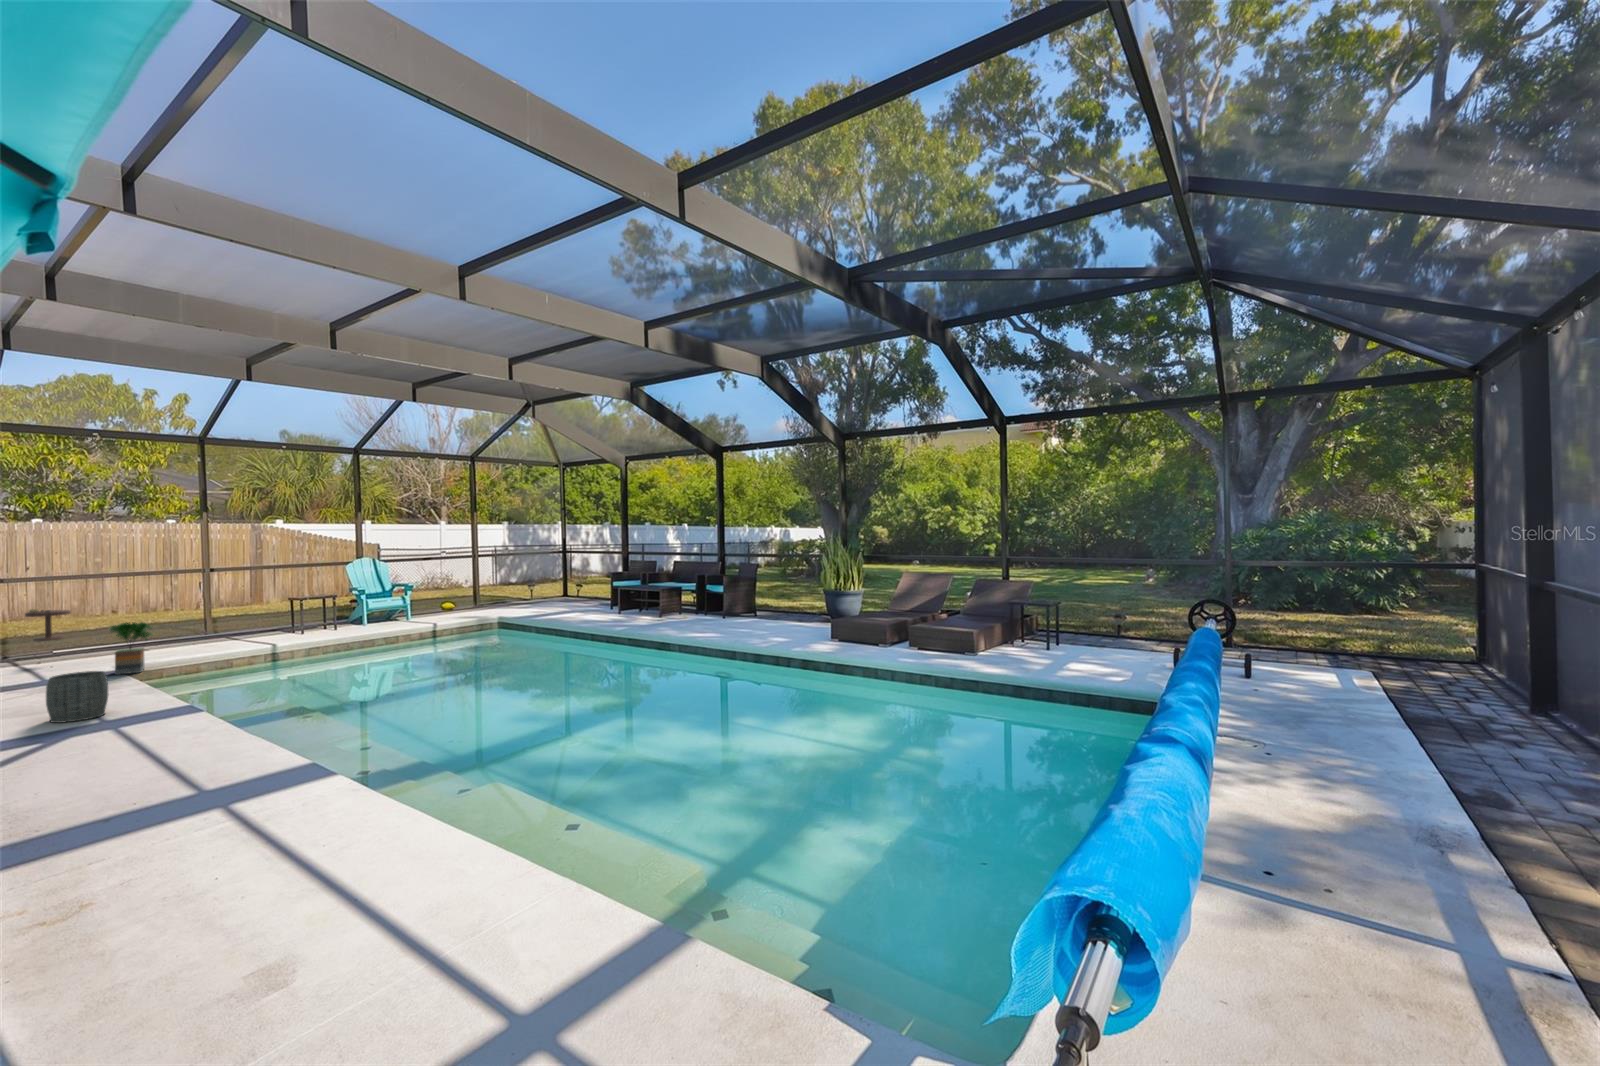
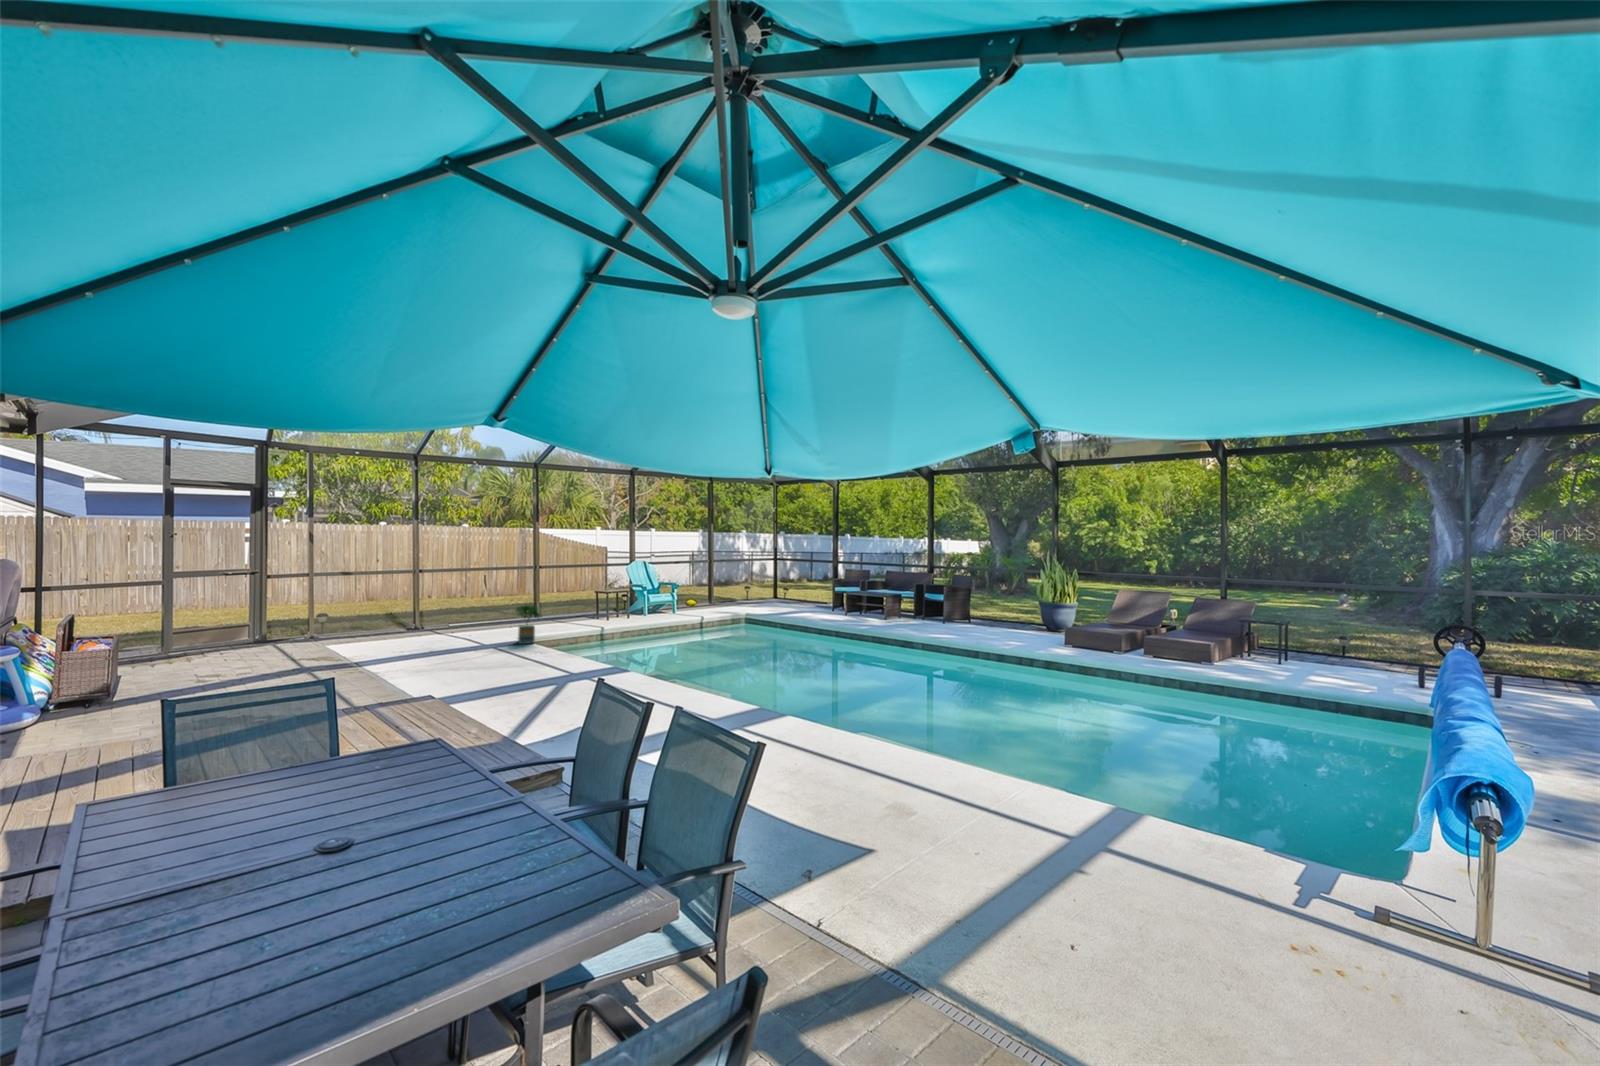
side table: present [25,609,71,641] -> none [451,593,477,636]
woven basket: present [46,671,108,723] -> none [532,639,564,673]

